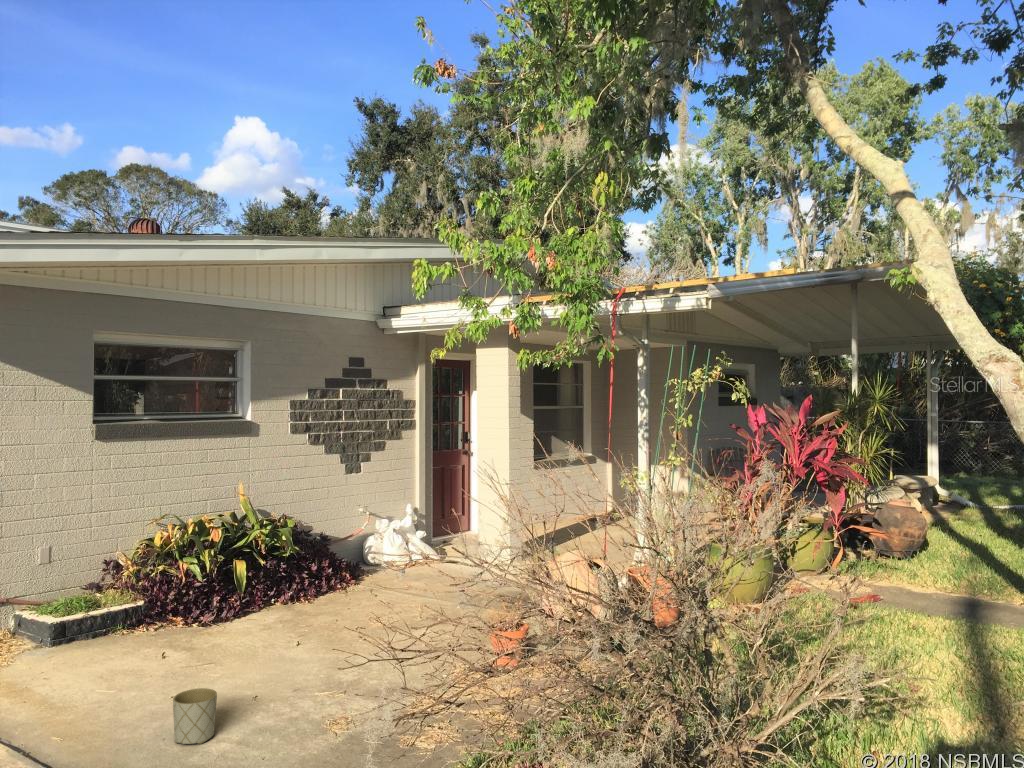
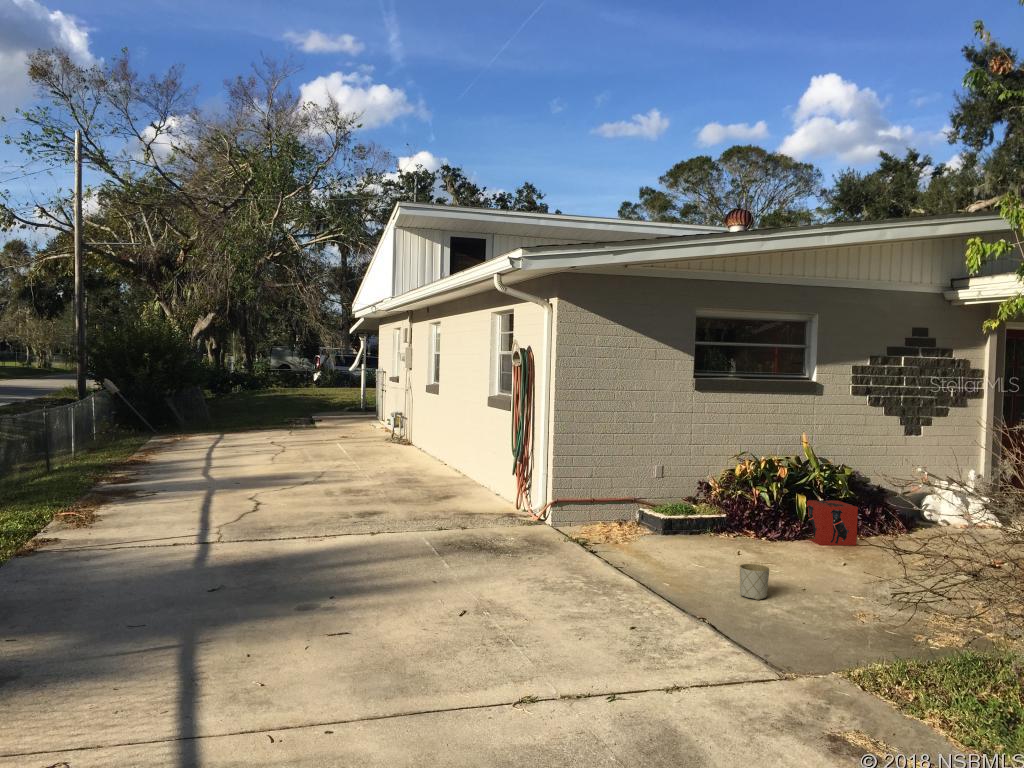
storage box: none [243,559,308,620] -> present [807,500,858,545]

